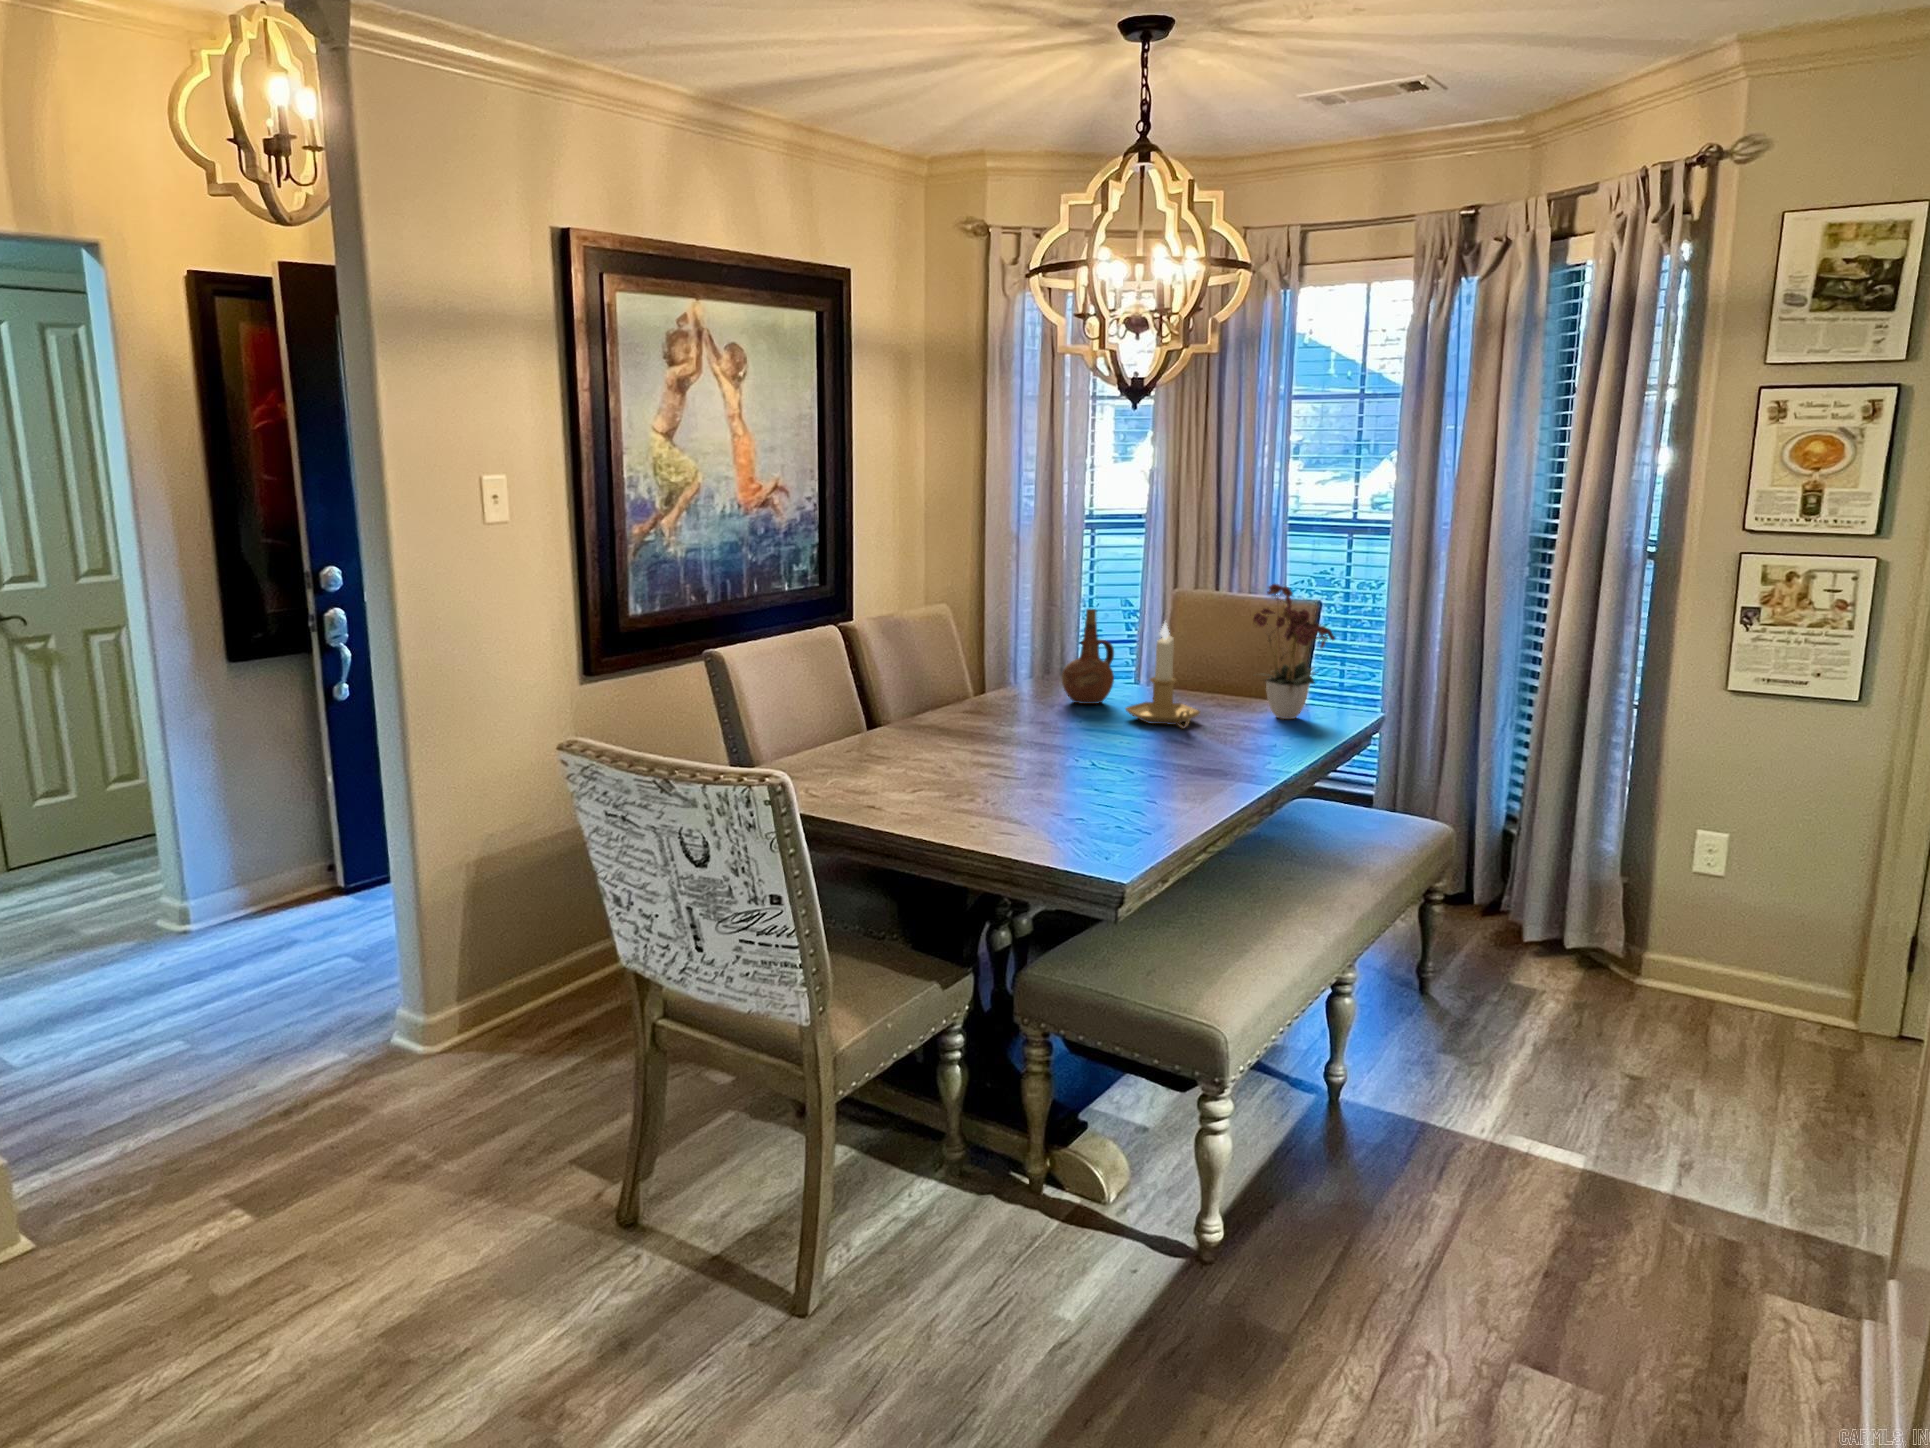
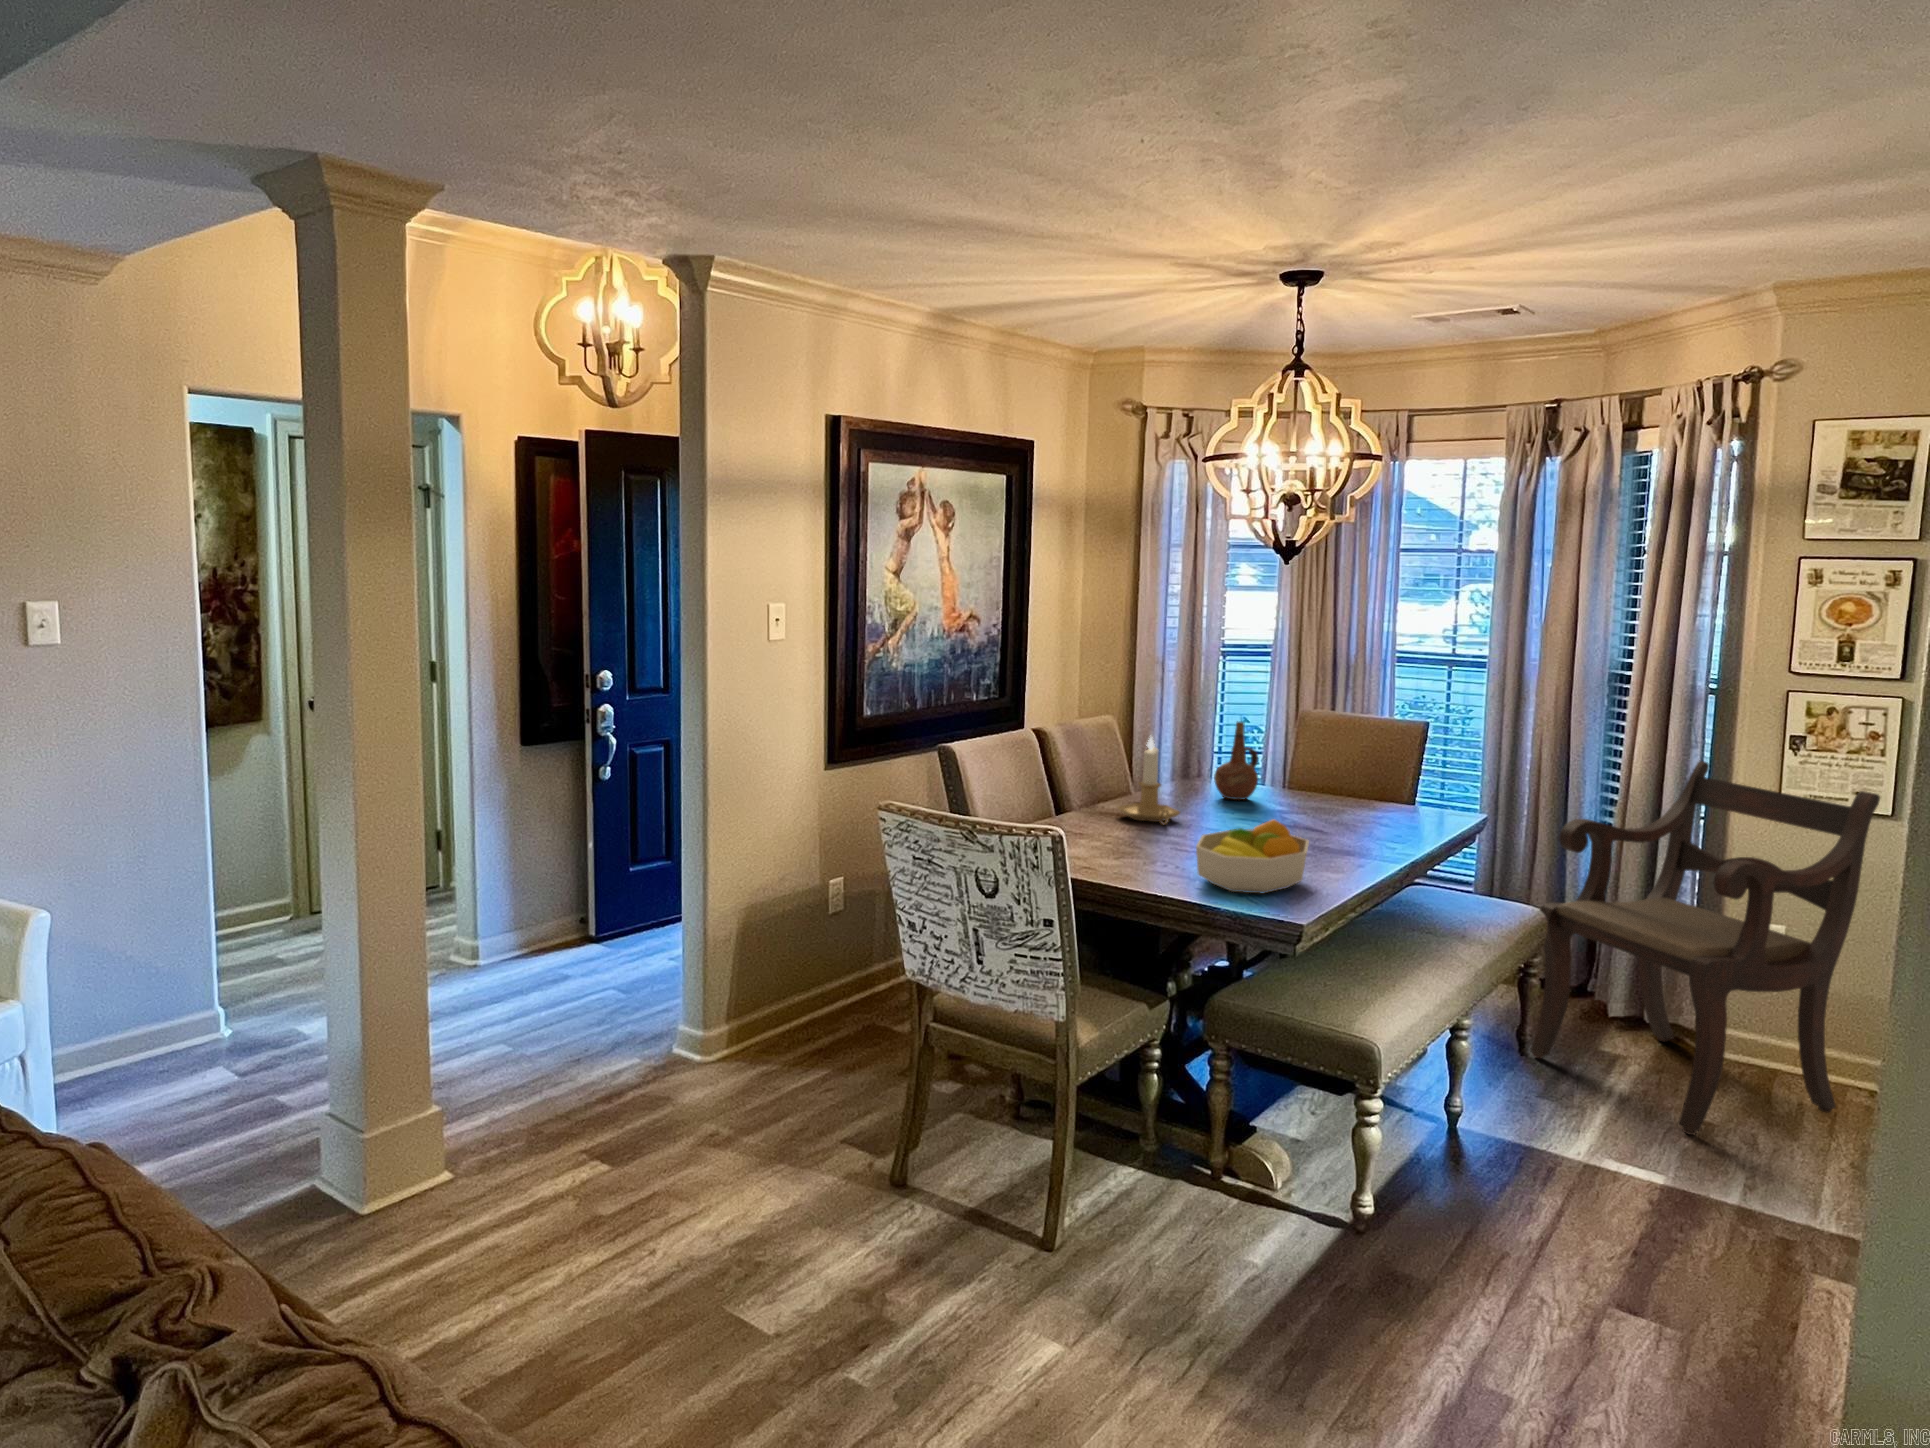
flower arrangement: present [1253,584,1335,719] -> none [1372,700,1453,817]
candlestick: present [1126,623,1200,728] -> present [1118,737,1180,825]
armchair: none [1431,638,1848,1094] -> present [1530,761,1880,1135]
fruit bowl: none [994,738,1146,840] -> present [1196,819,1309,894]

